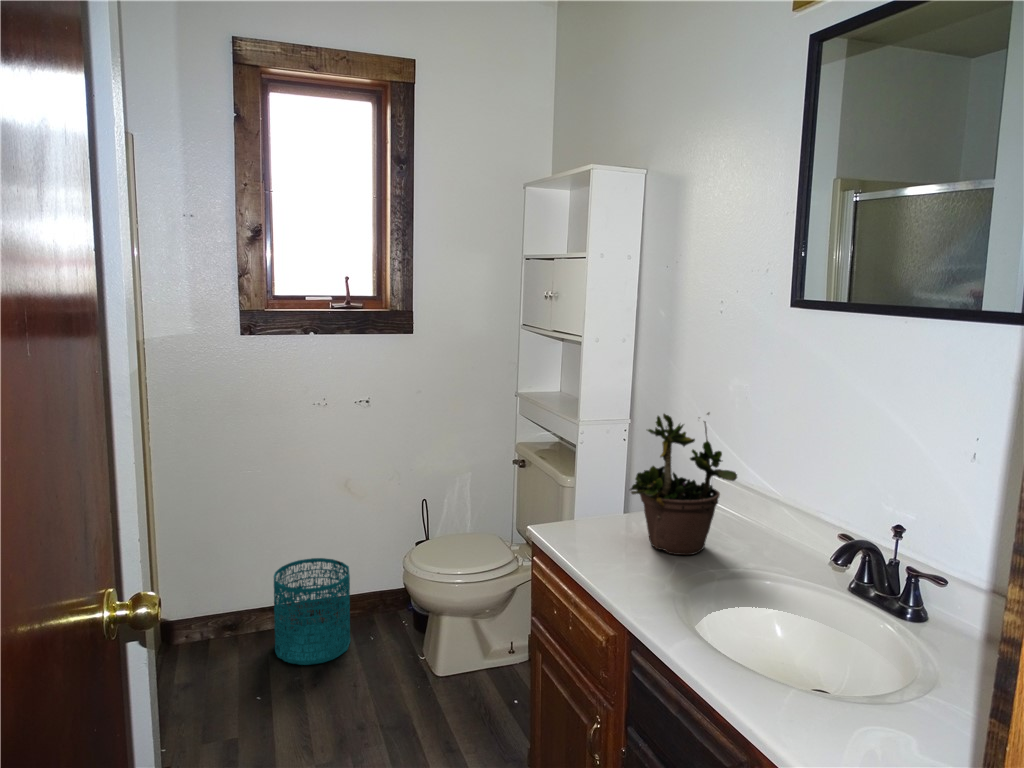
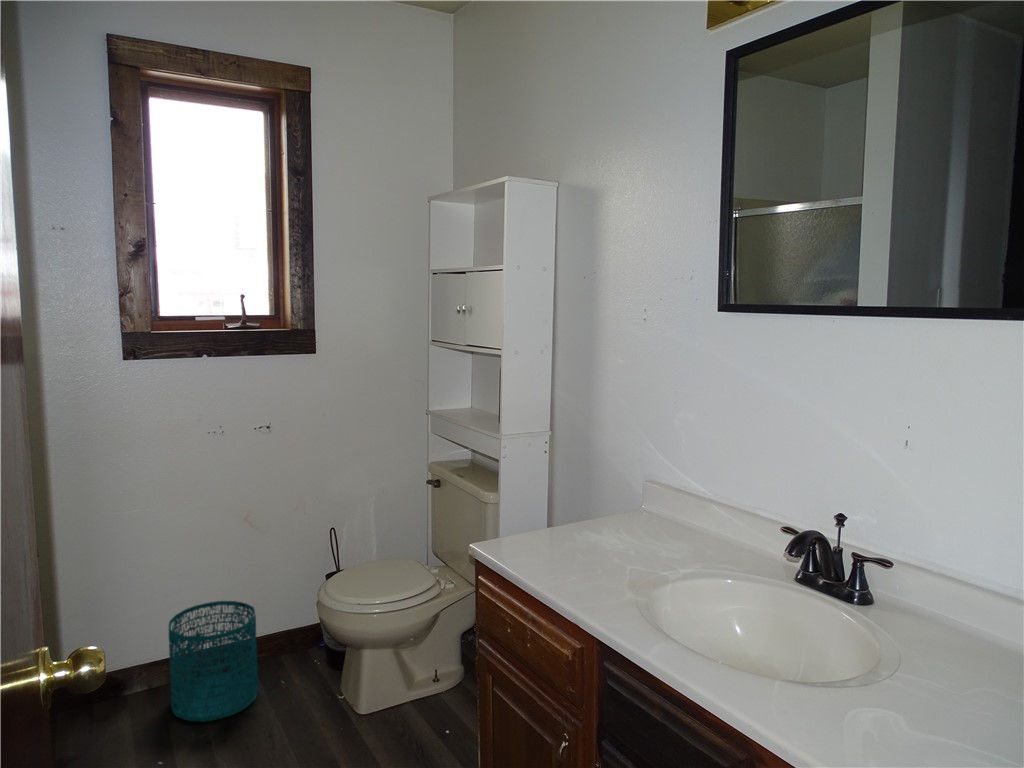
potted plant: present [630,413,737,555] -> none [576,406,681,560]

